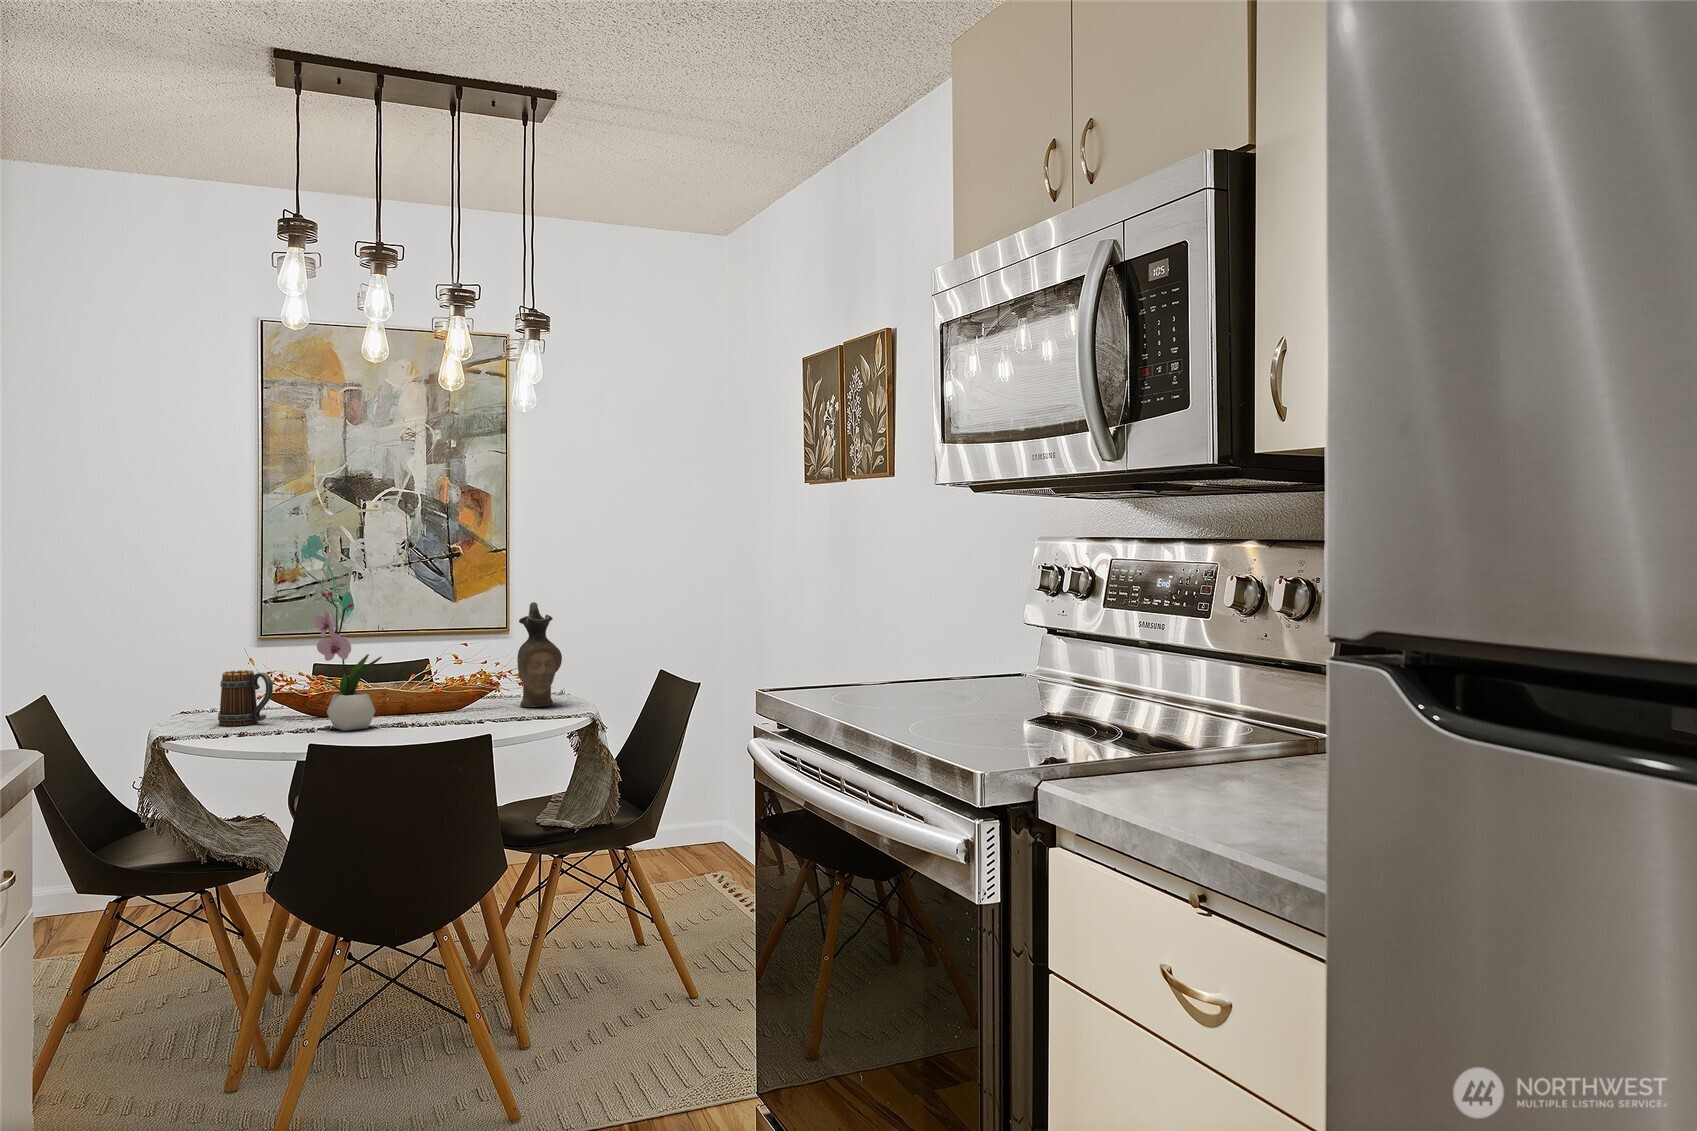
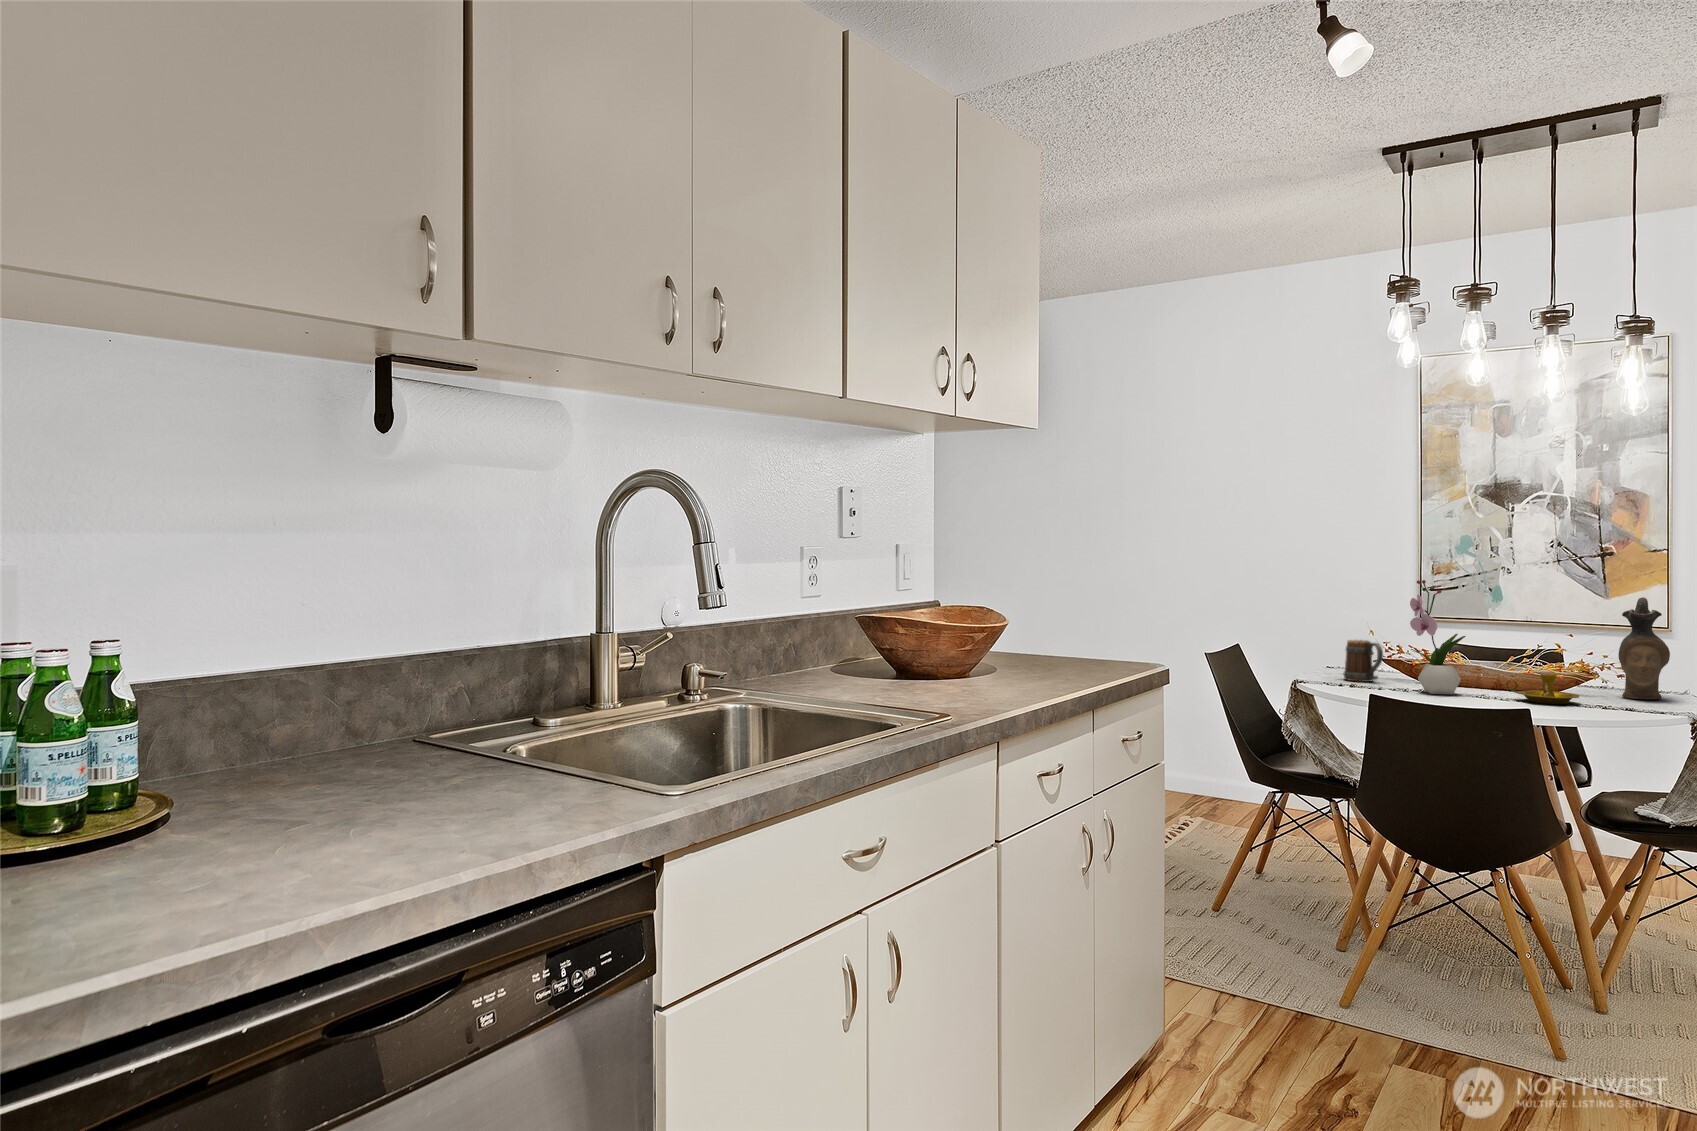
candlestick: none [425,692,499,725] -> present [1506,674,1580,704]

